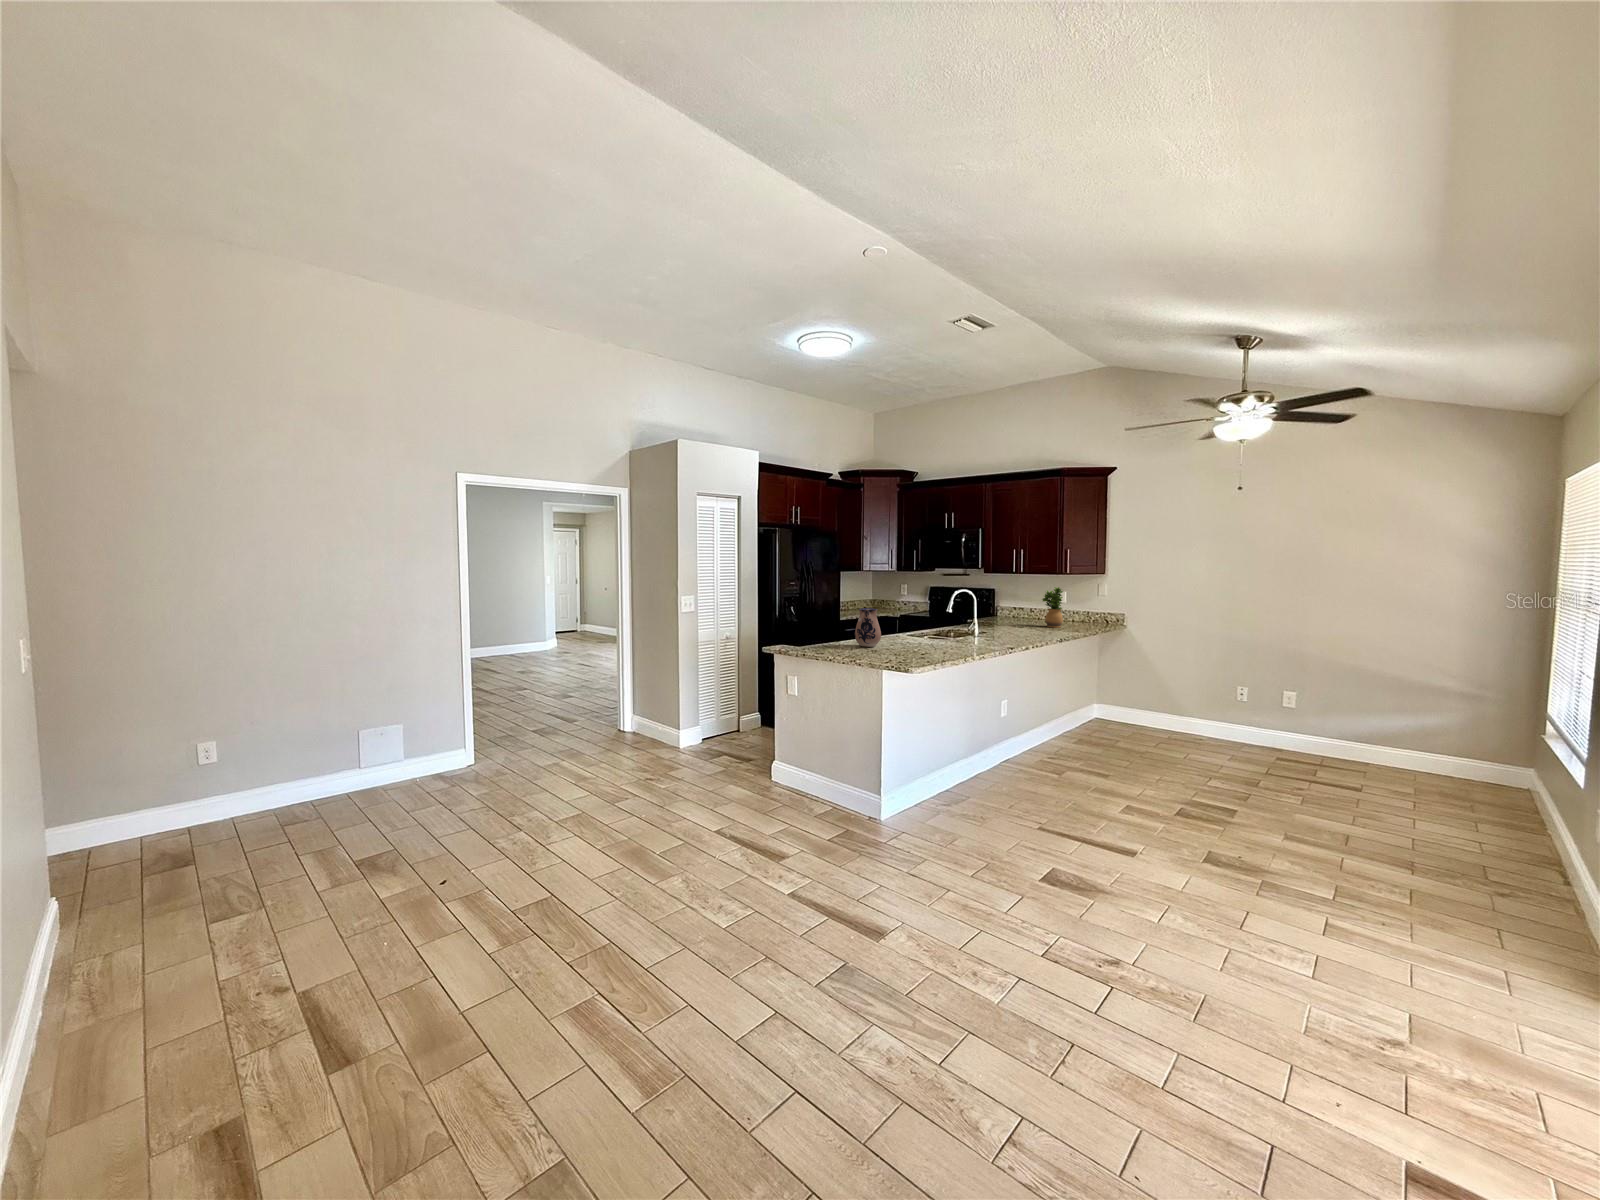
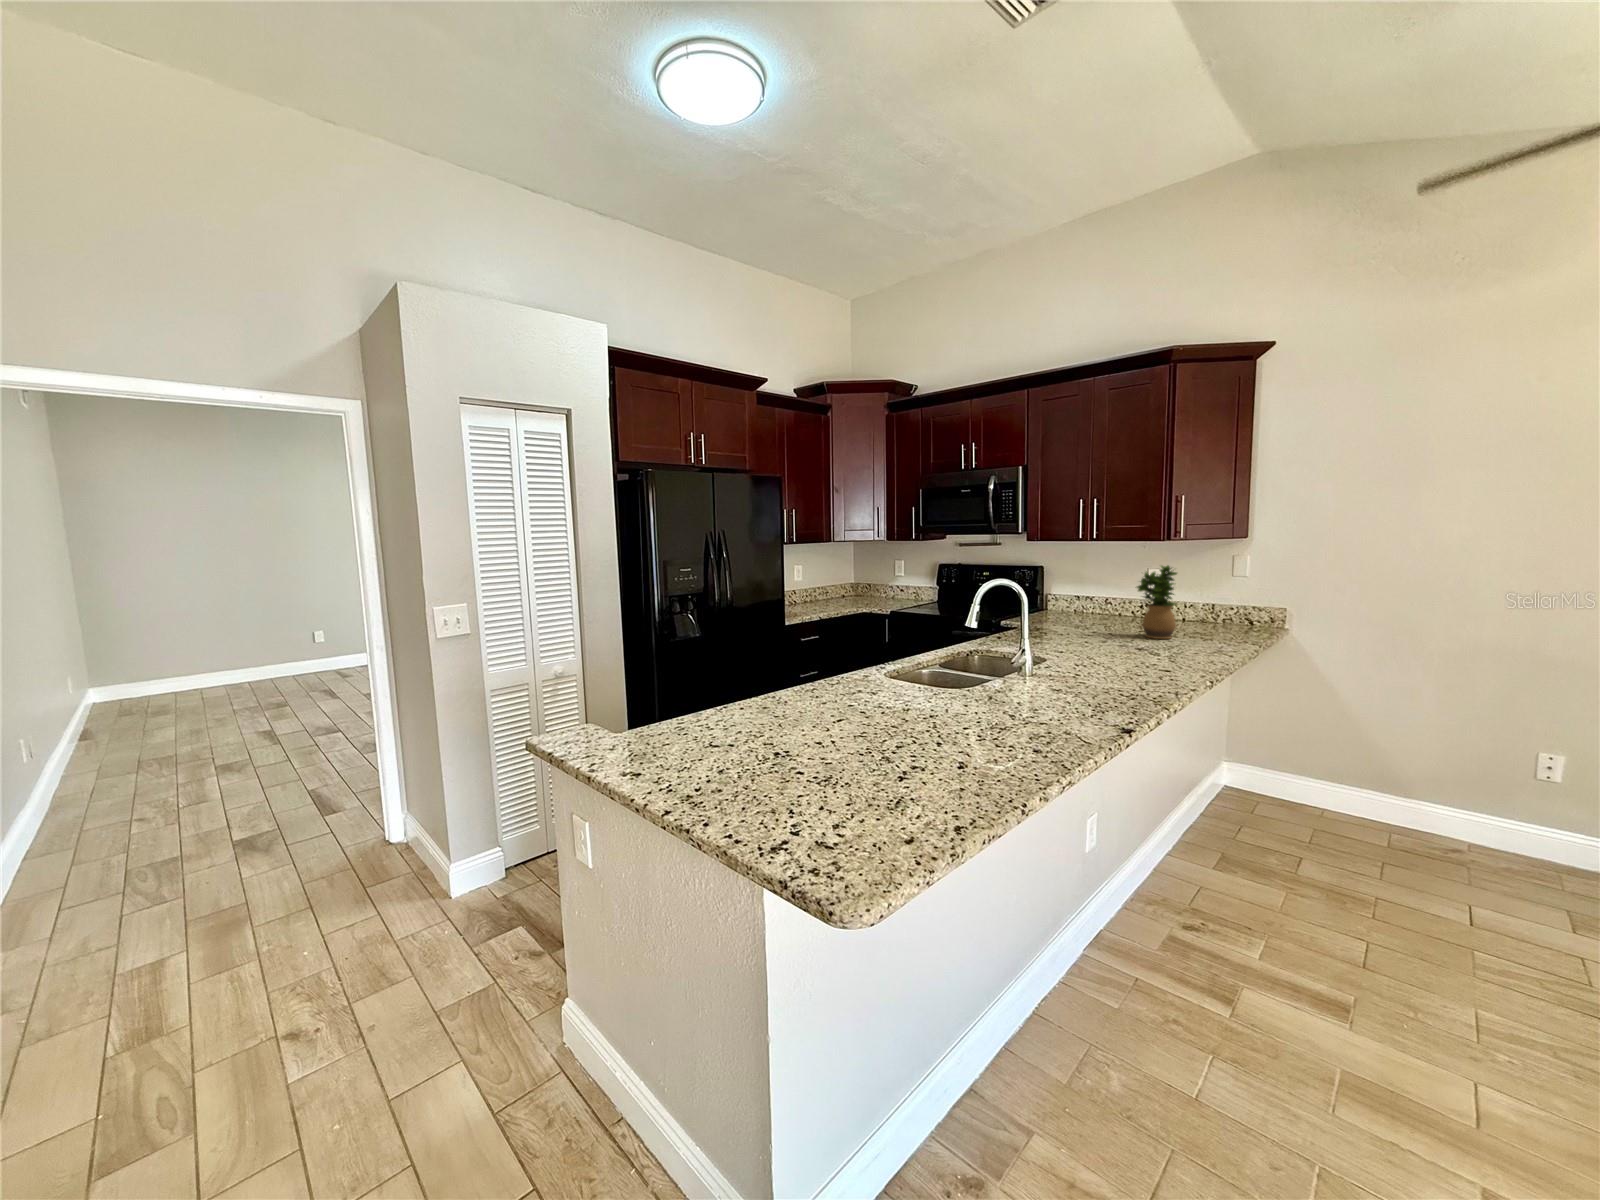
ceramic pitcher: present [855,608,881,647] -> none [743,635,803,728]

